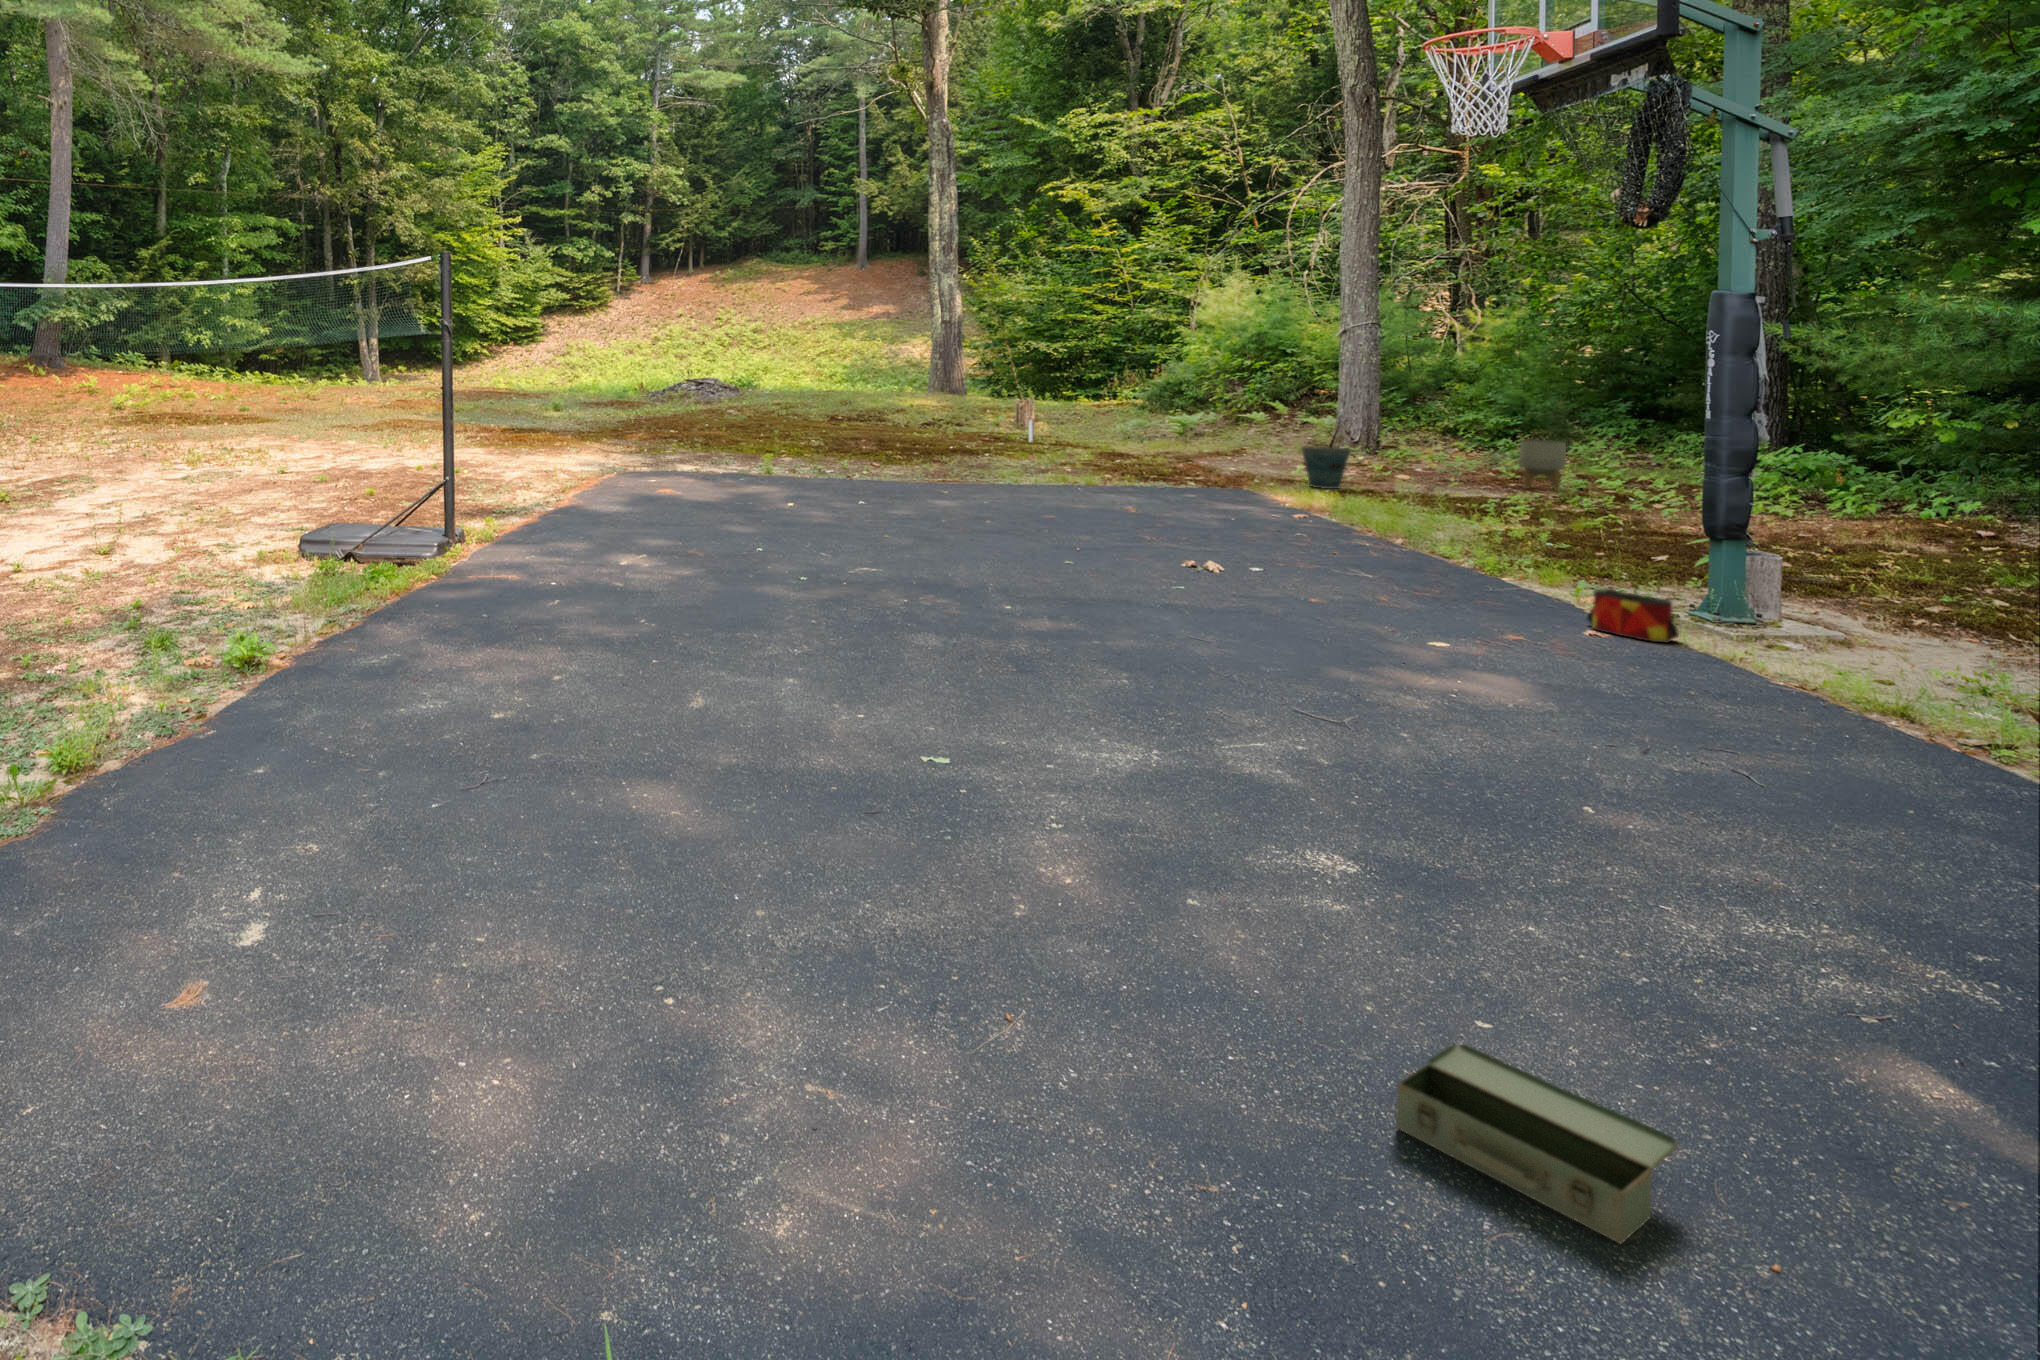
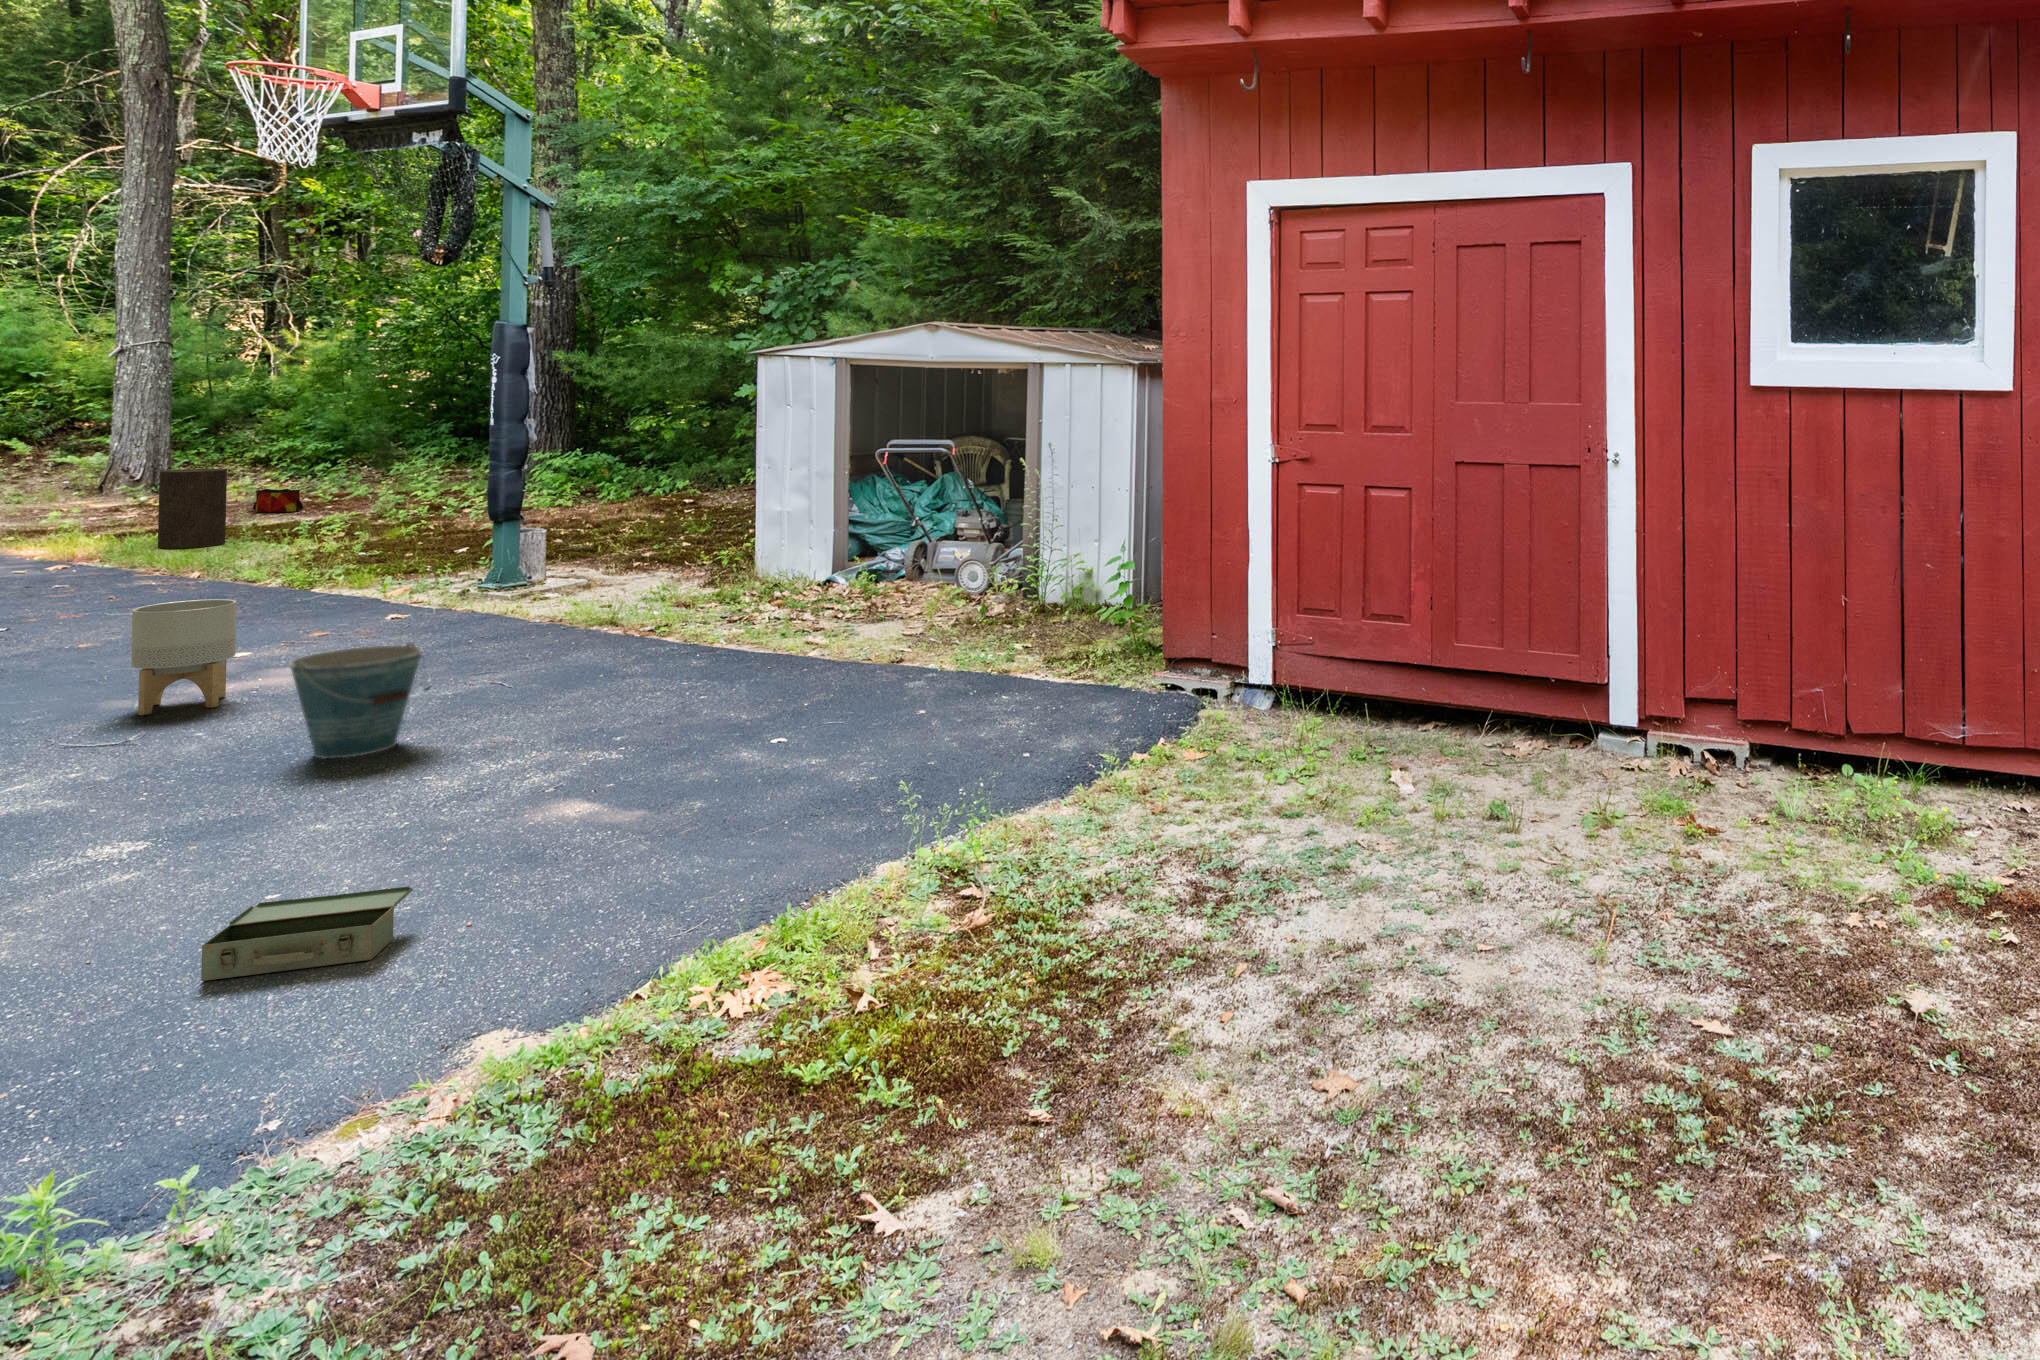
stool: none [1367,437,1421,510] -> present [158,469,227,549]
planter: present [1520,440,1566,491] -> present [131,599,237,715]
bucket: present [1302,446,1350,489] -> present [290,642,424,759]
bag: present [1587,589,1679,642] -> present [253,489,303,513]

